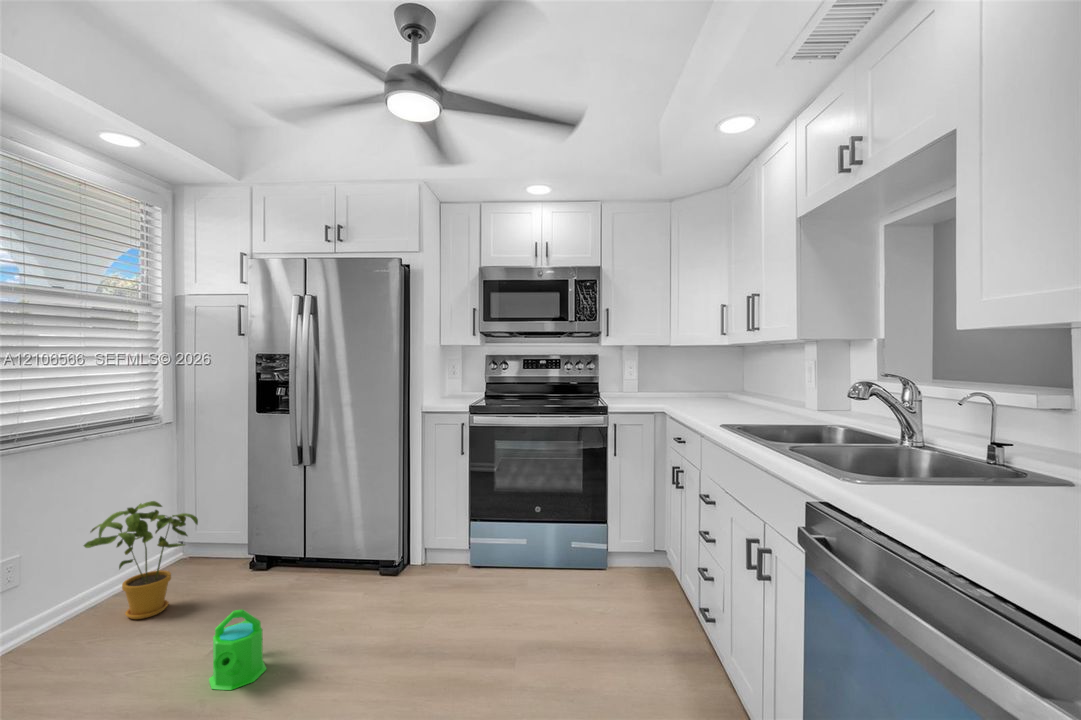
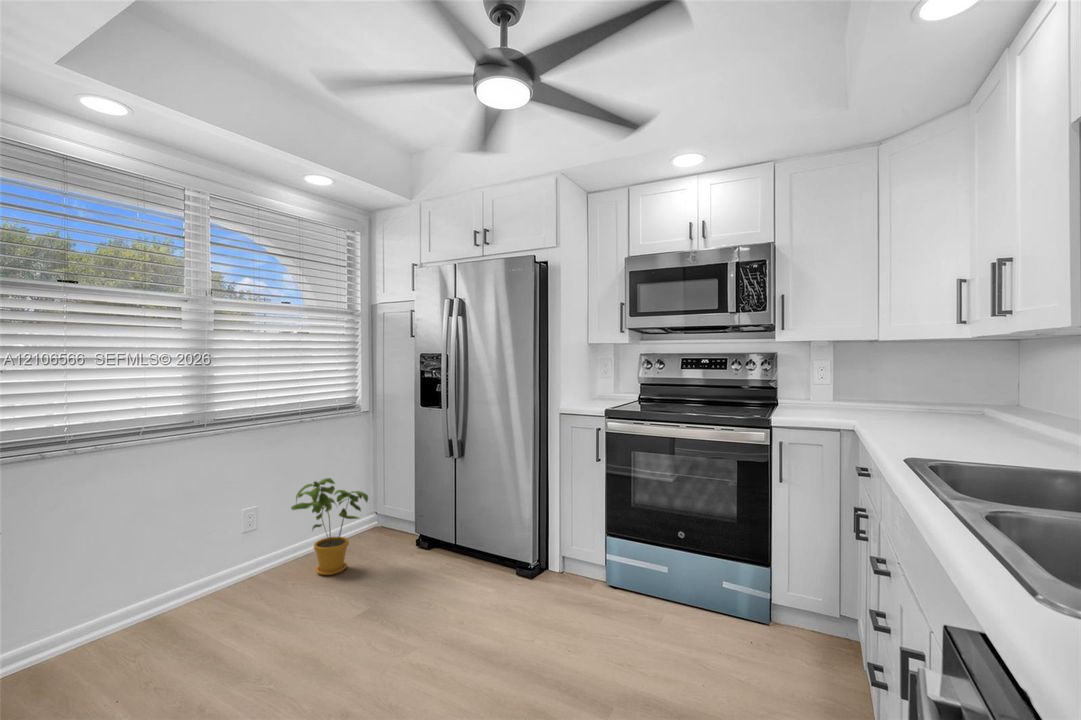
watering can: present [209,609,267,690] -> none [330,586,384,659]

